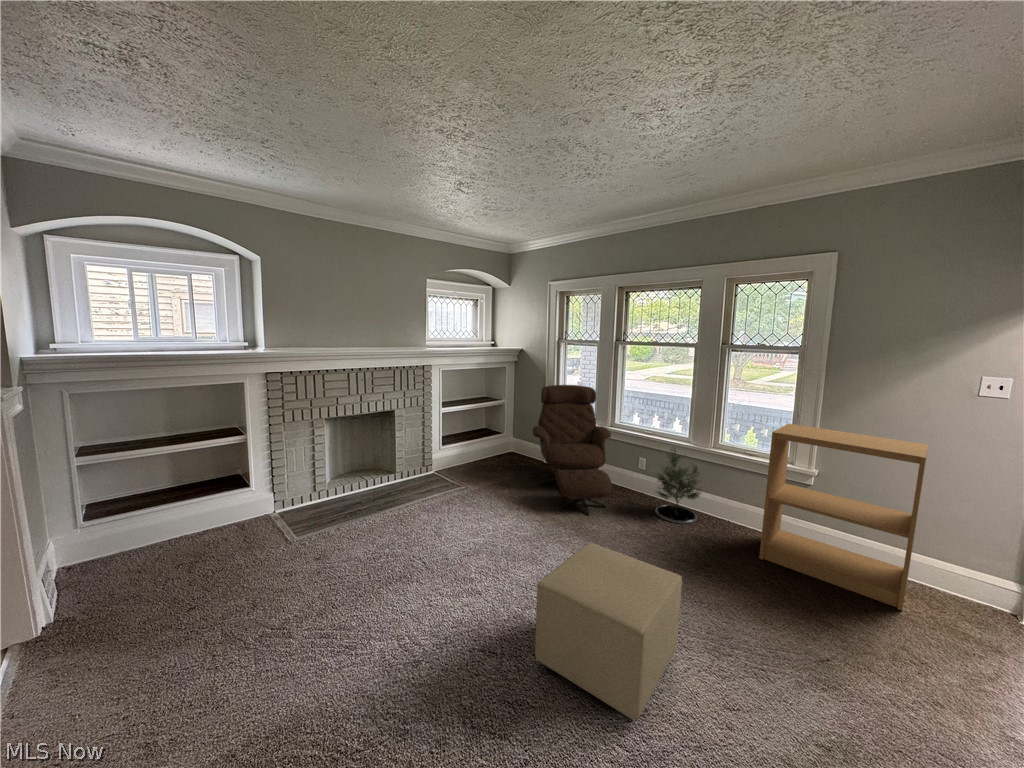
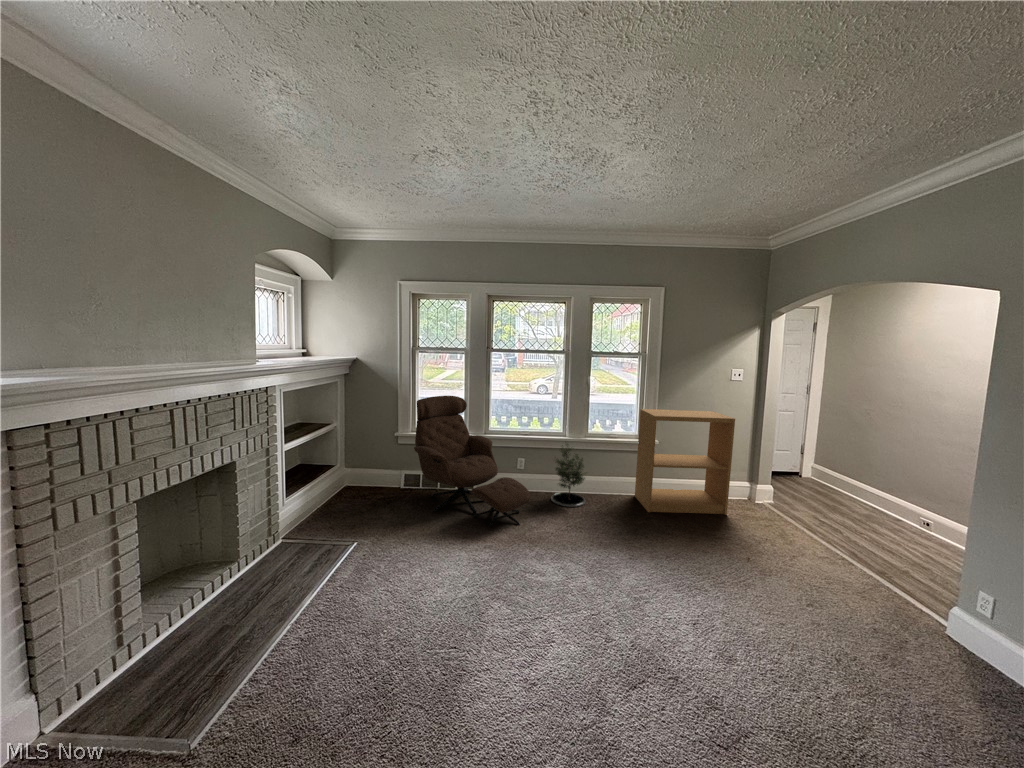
ottoman: present [535,543,682,720] -> none [648,534,794,663]

